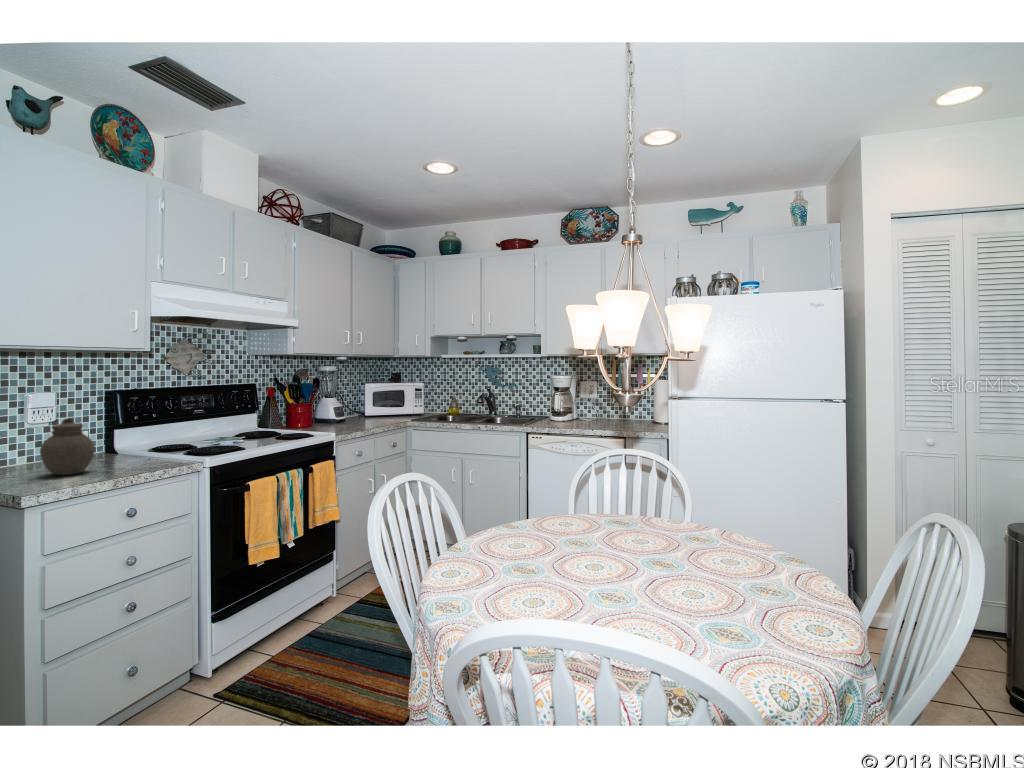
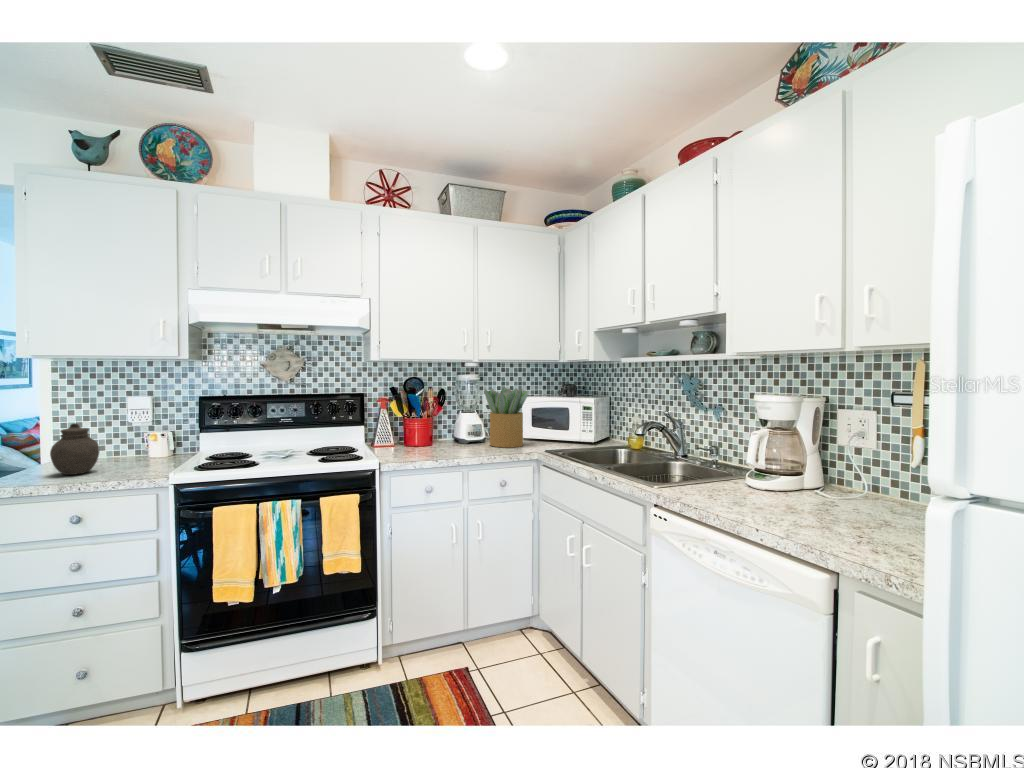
potted plant: none [360,377,392,421] -> present [484,388,528,448]

